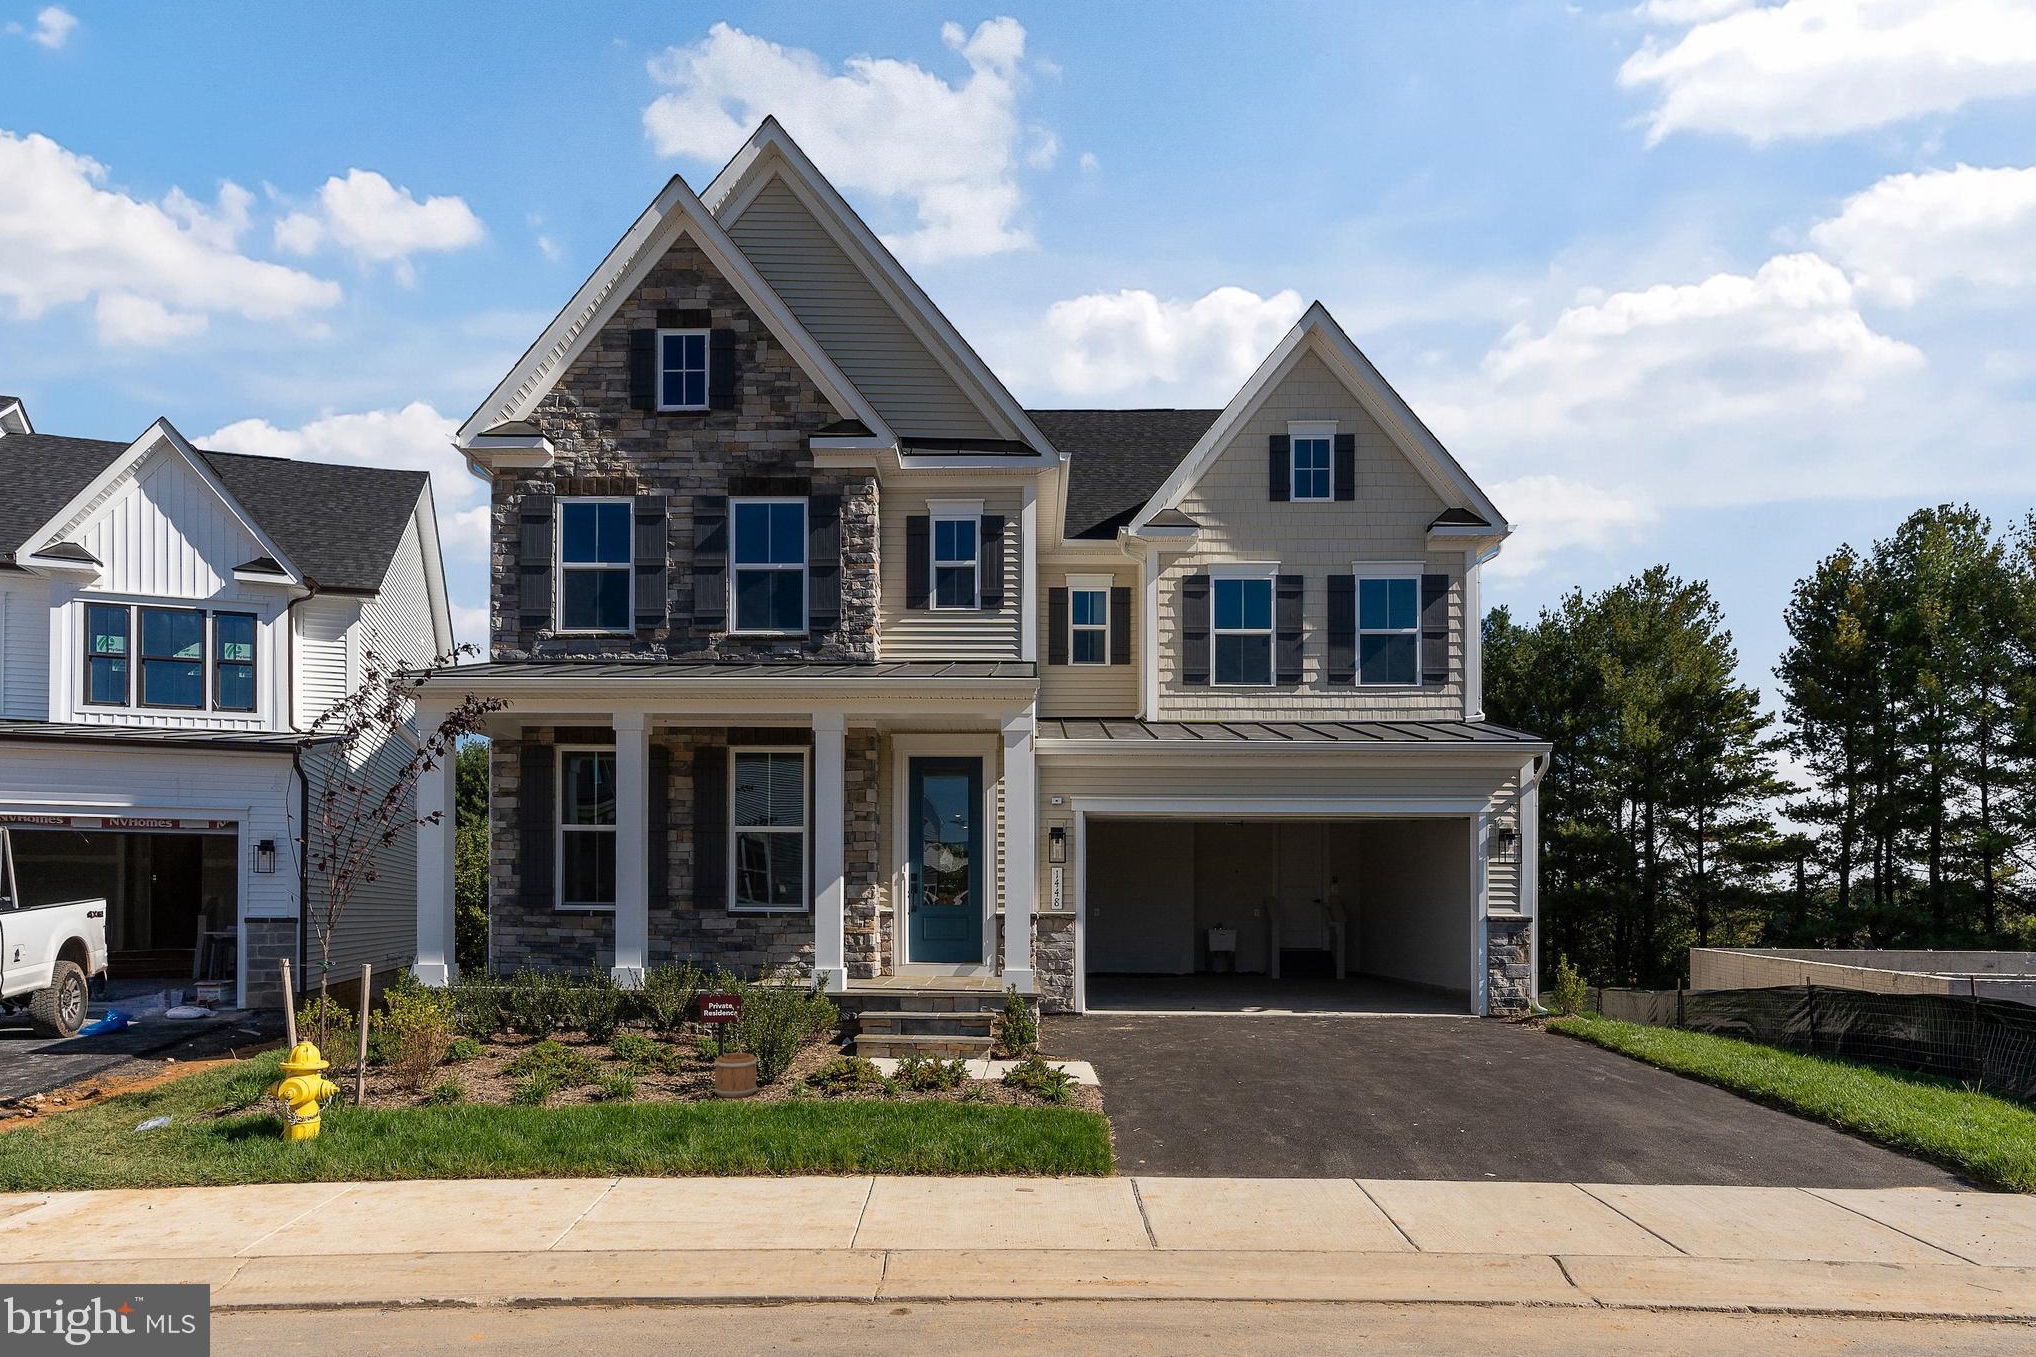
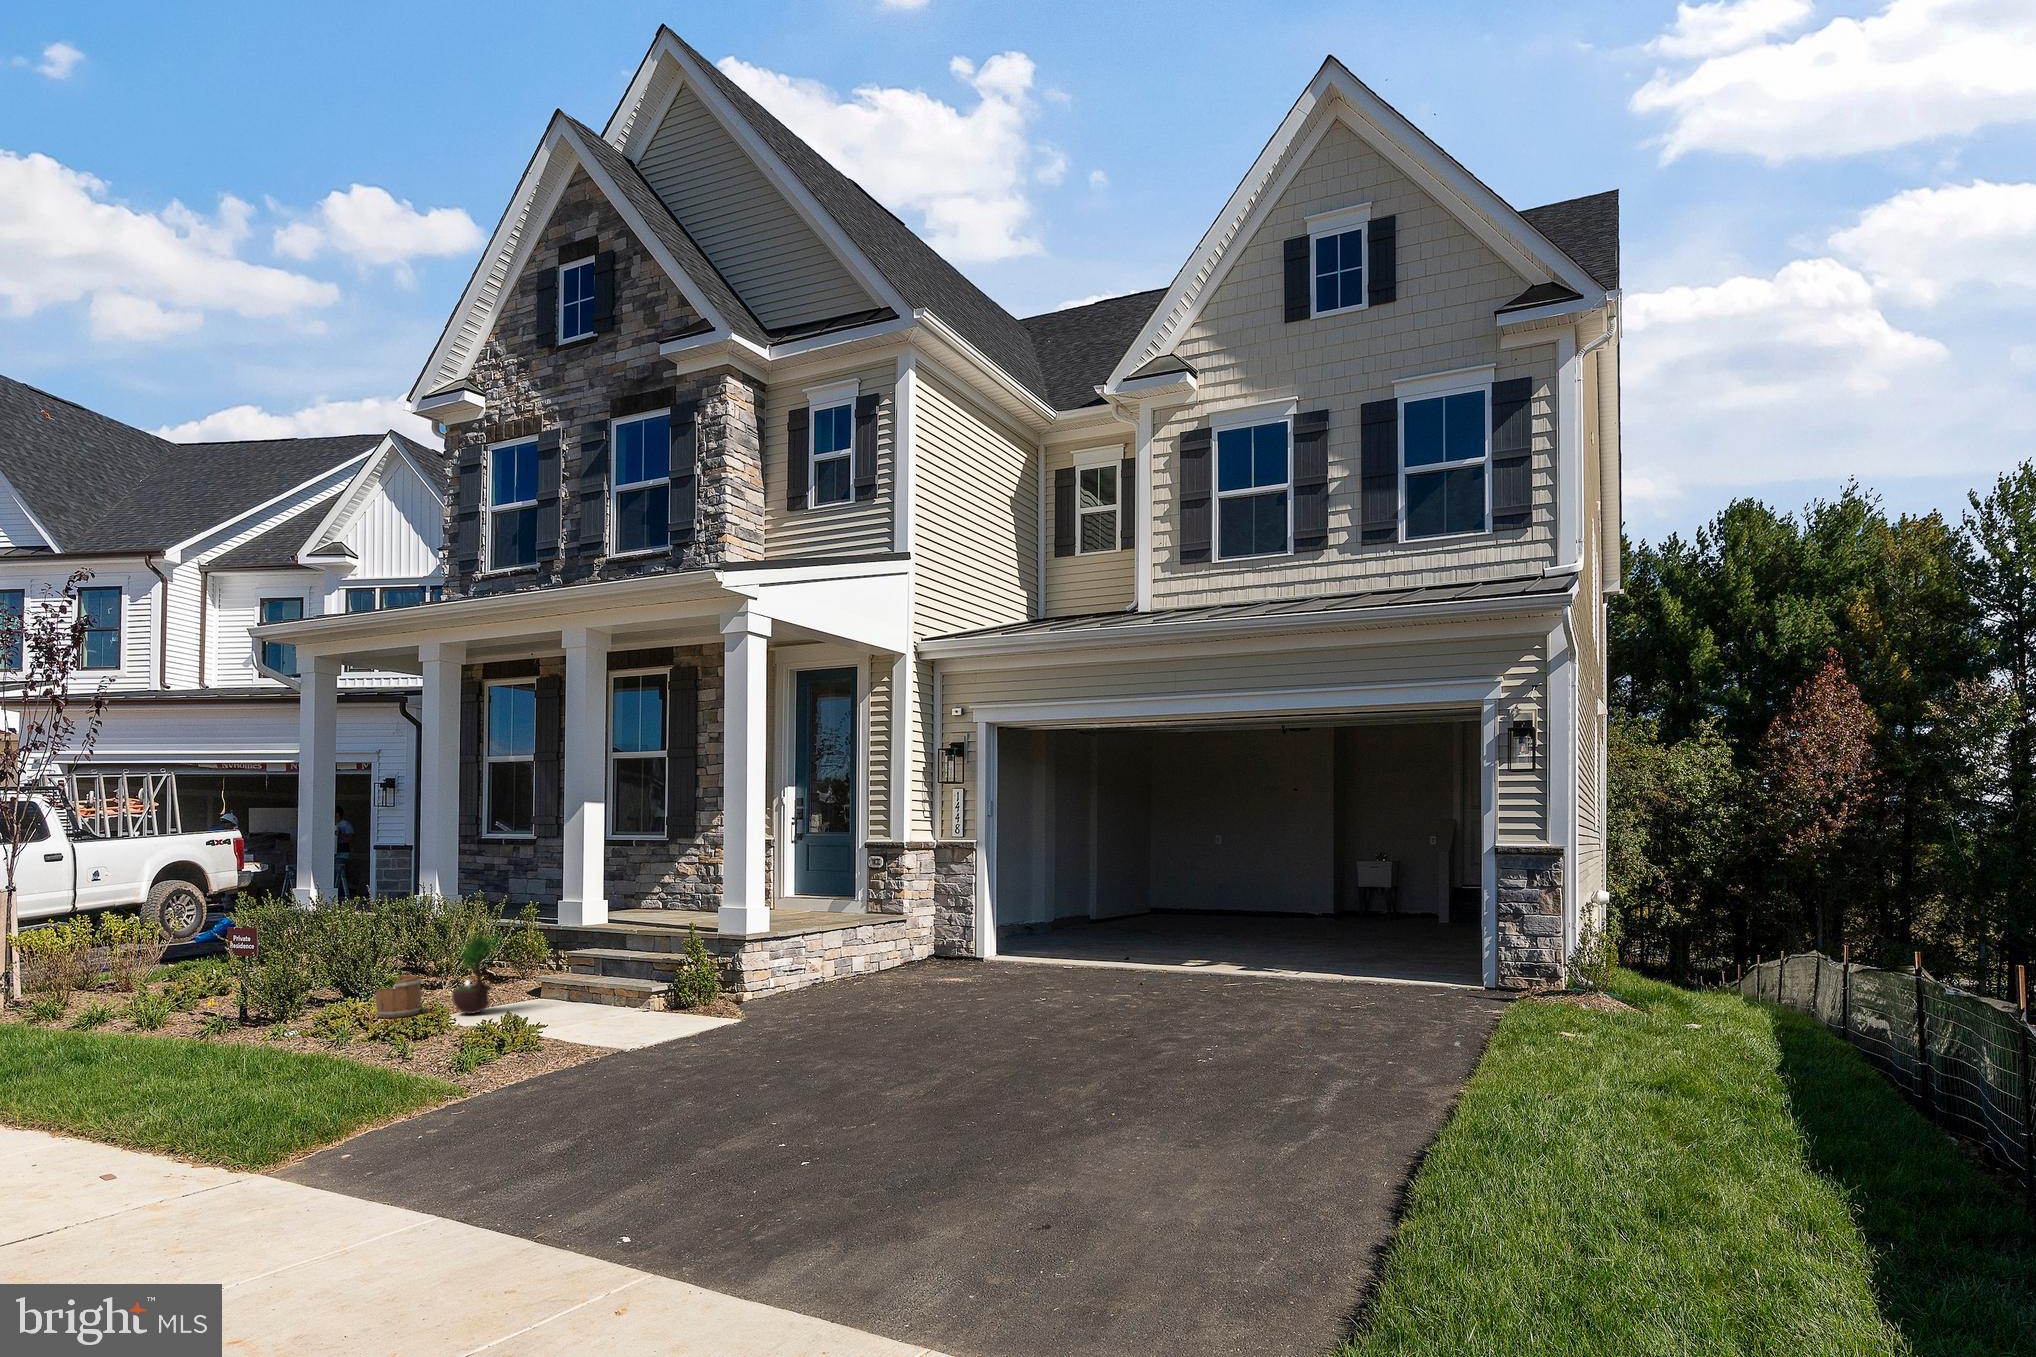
potted tree: none [793,1003,840,1087] -> present [452,932,498,1014]

